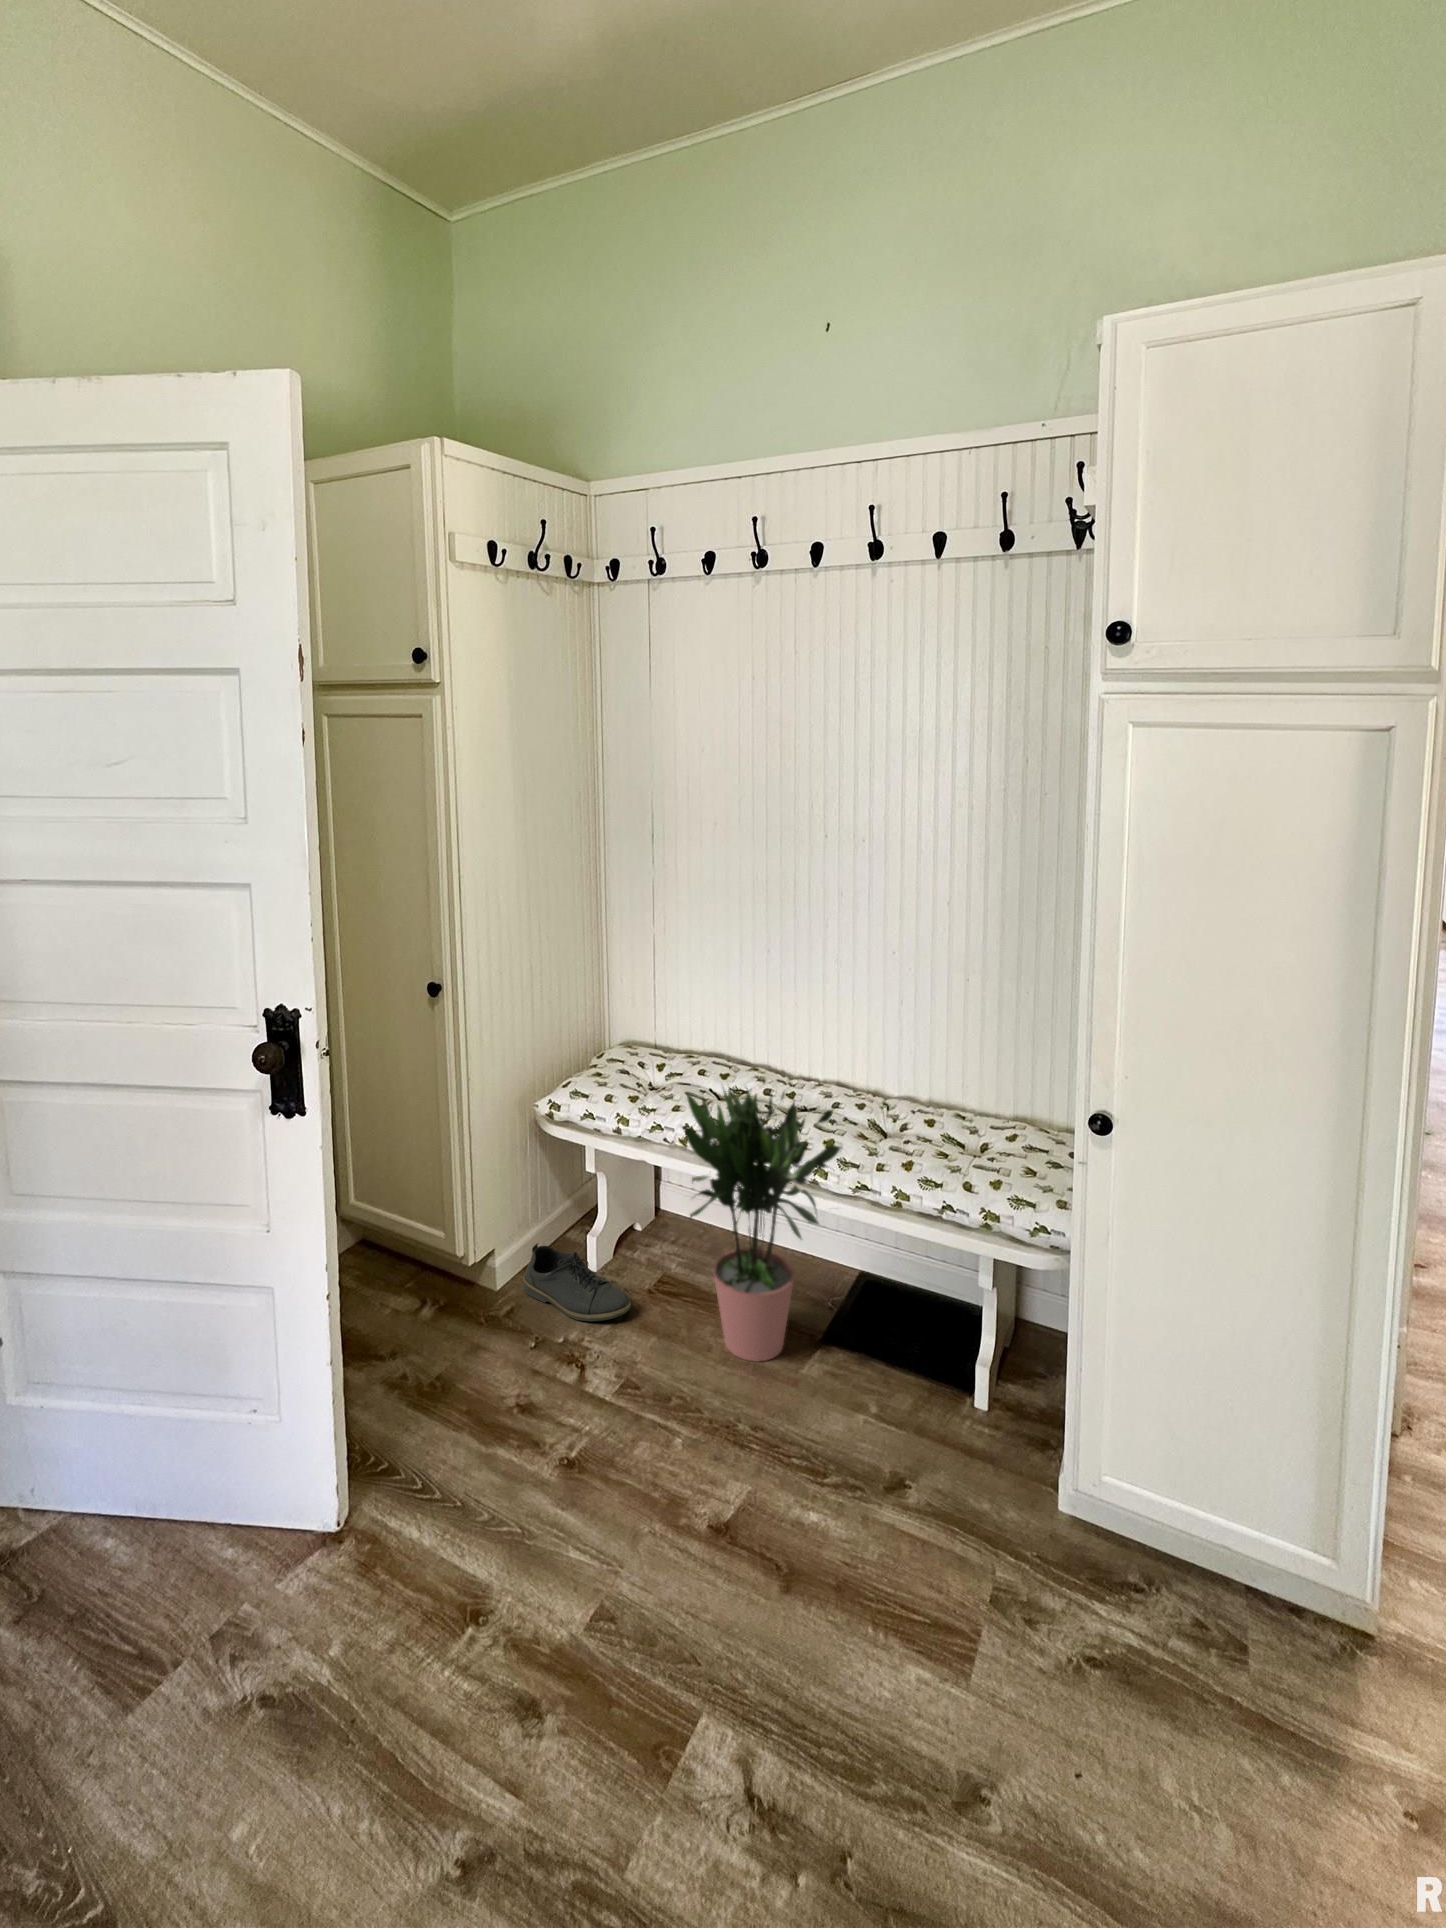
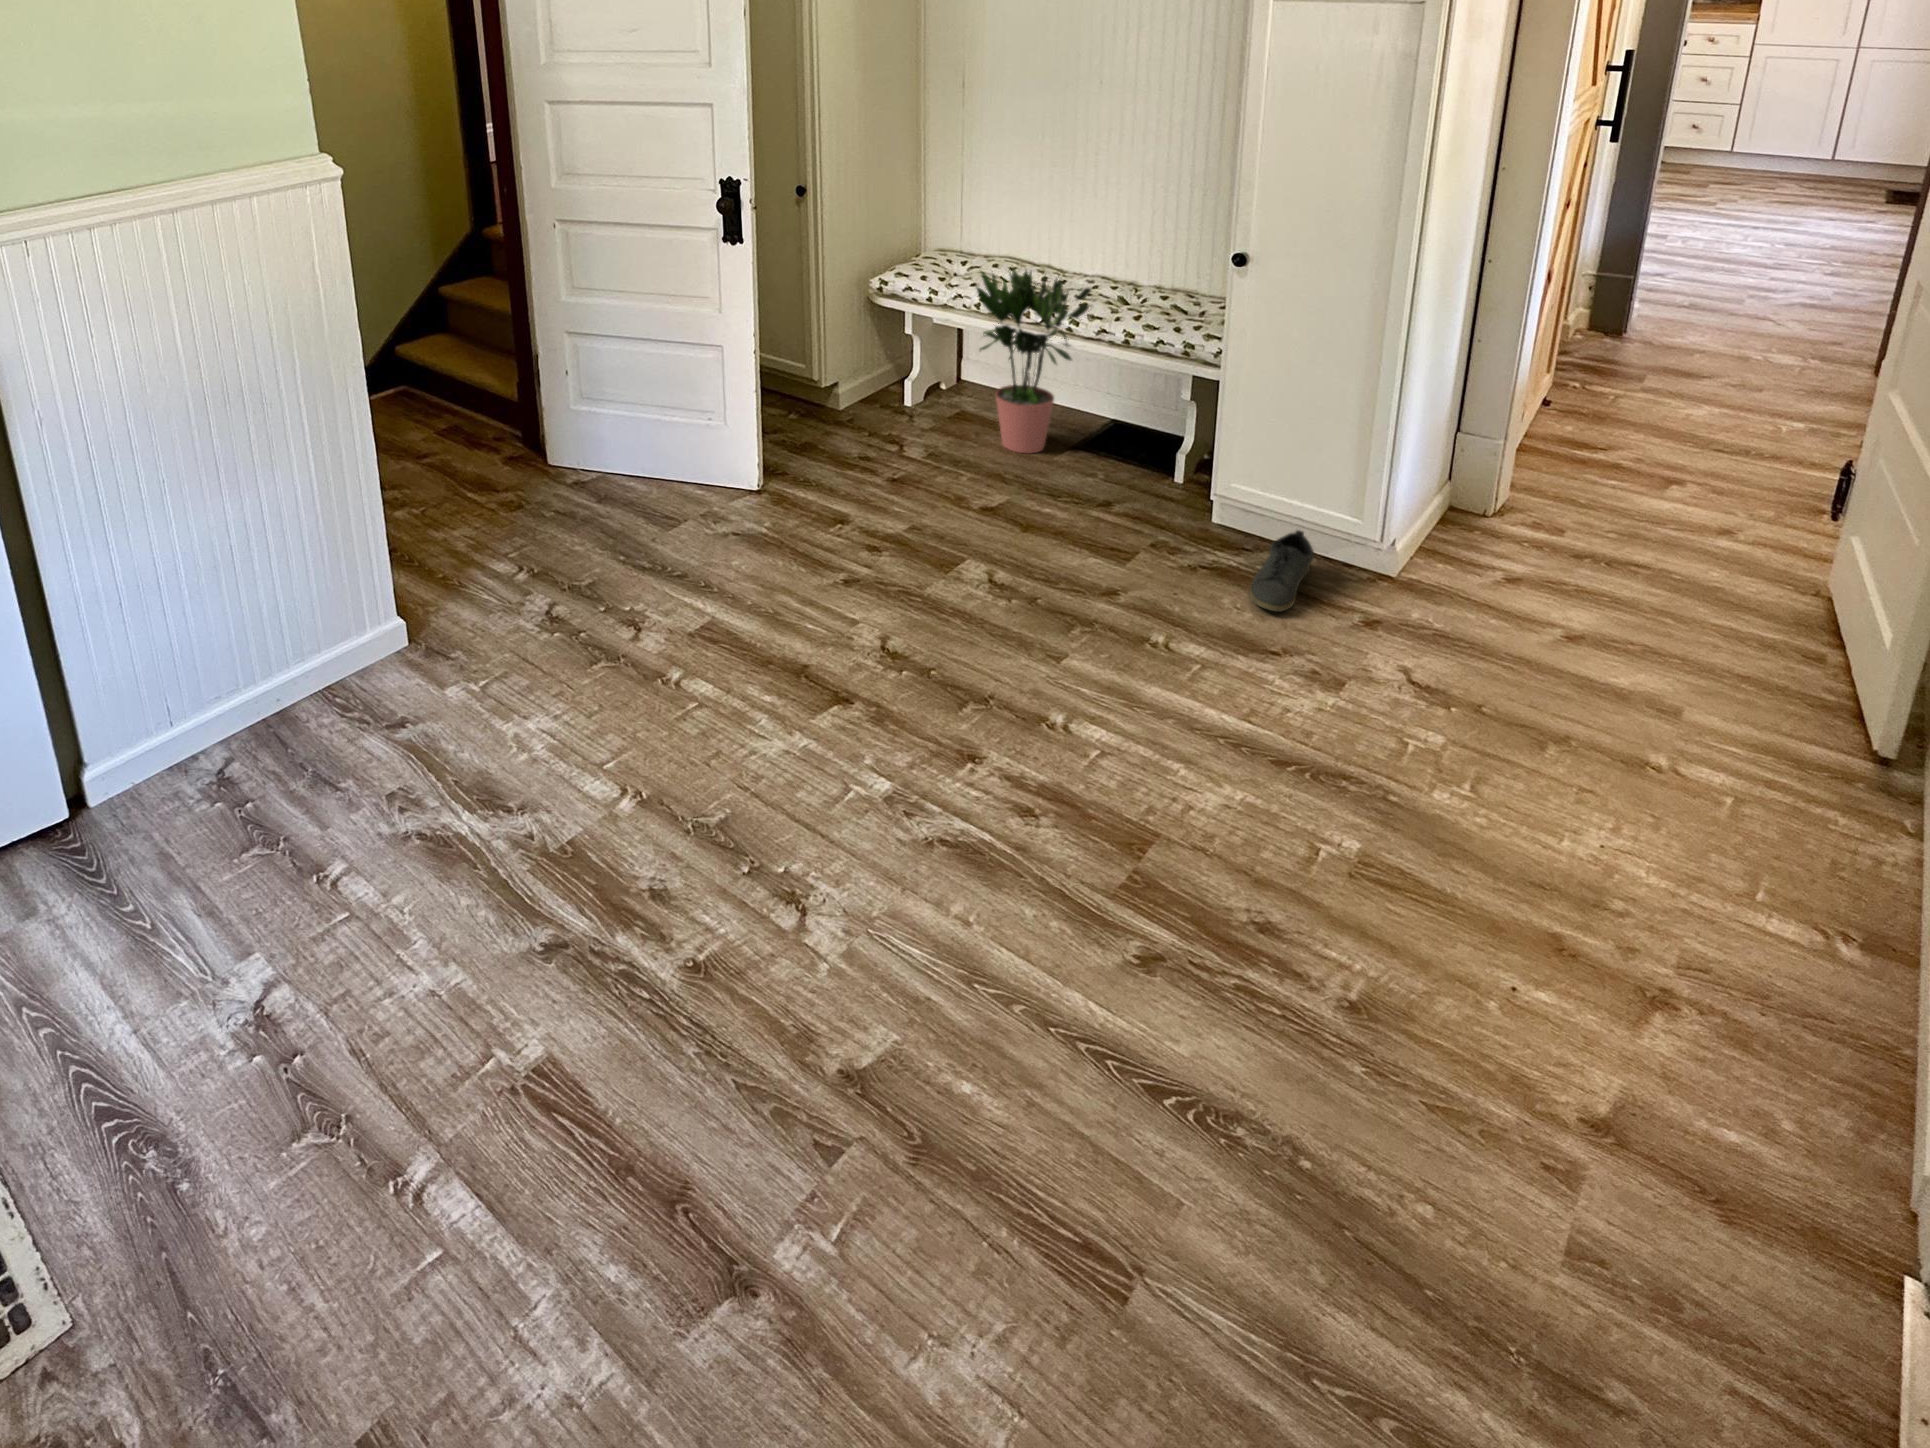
shoe: present [522,1243,631,1321] -> present [1249,530,1314,612]

